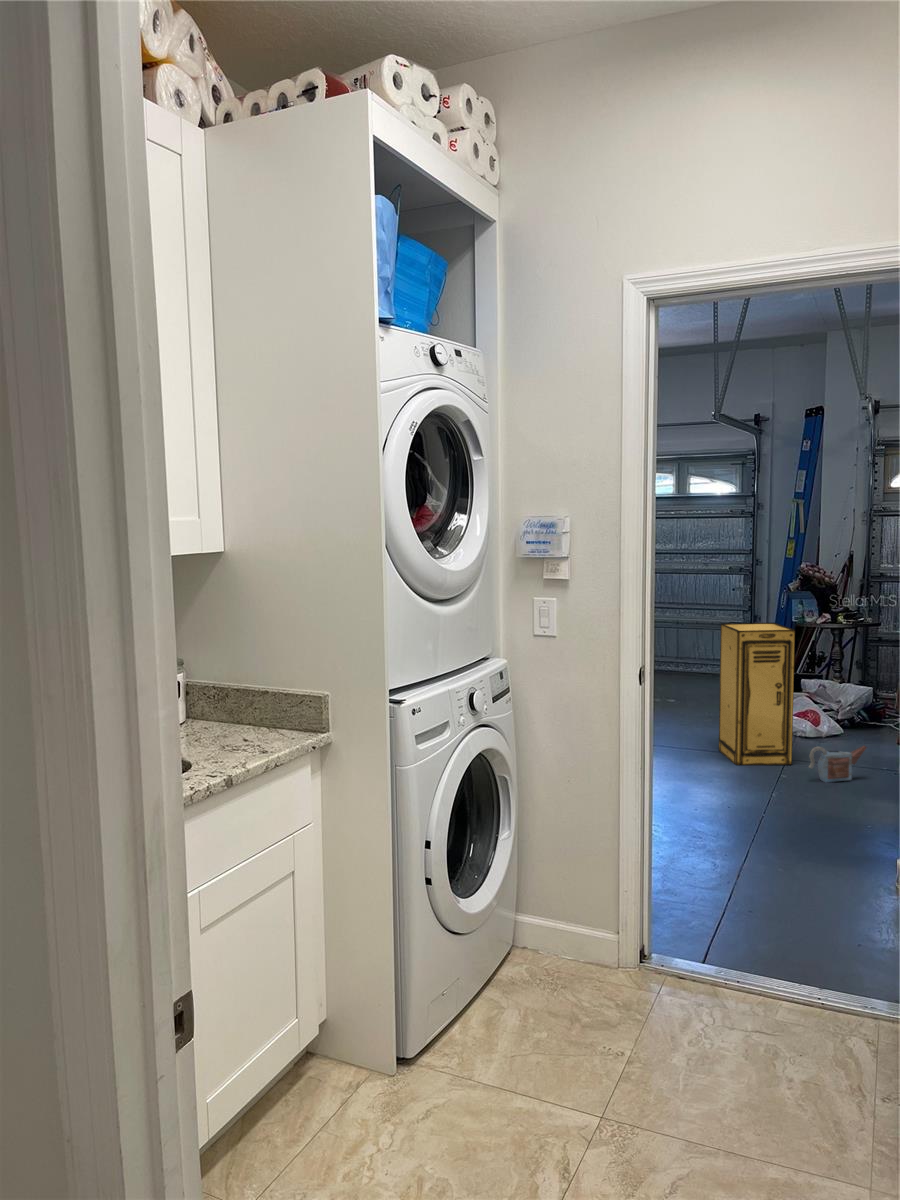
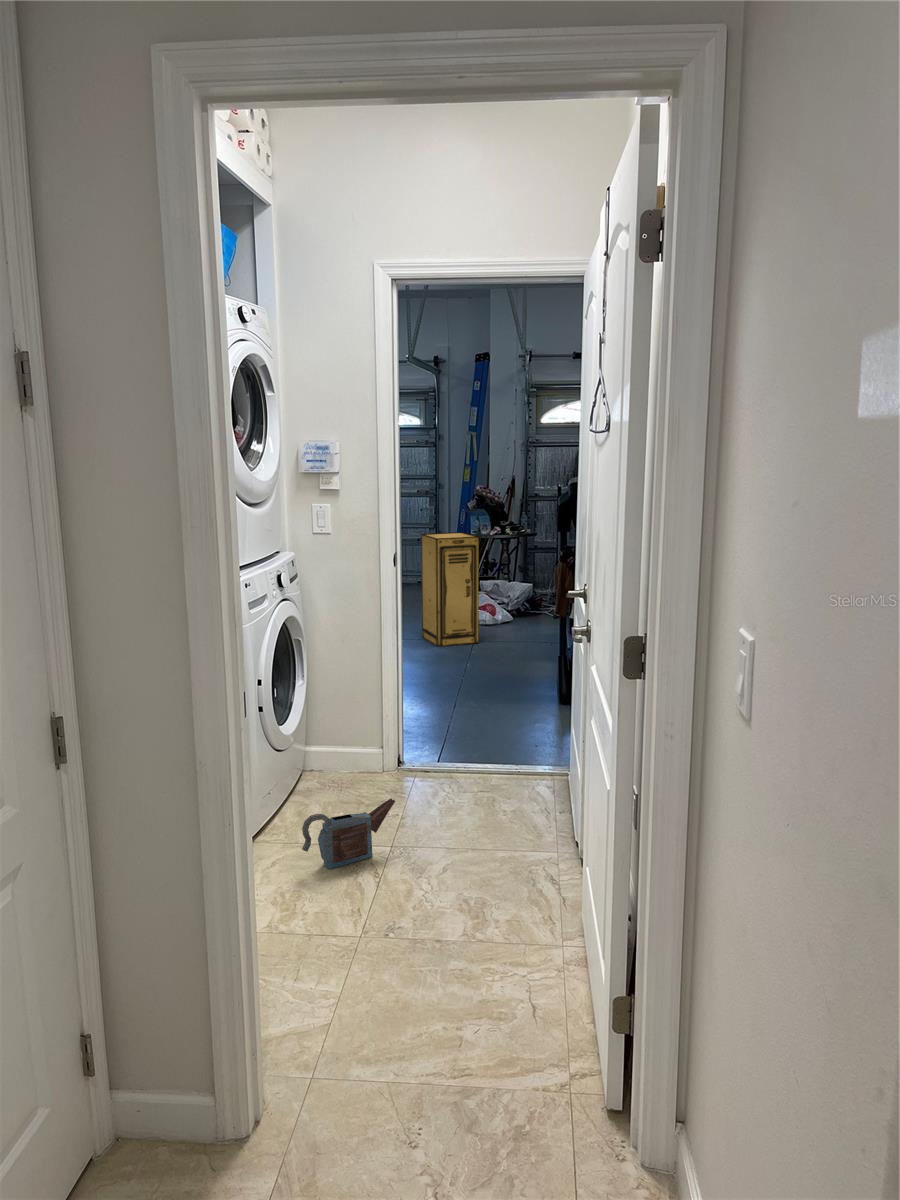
watering can: present [809,746,867,782] -> present [302,799,395,869]

